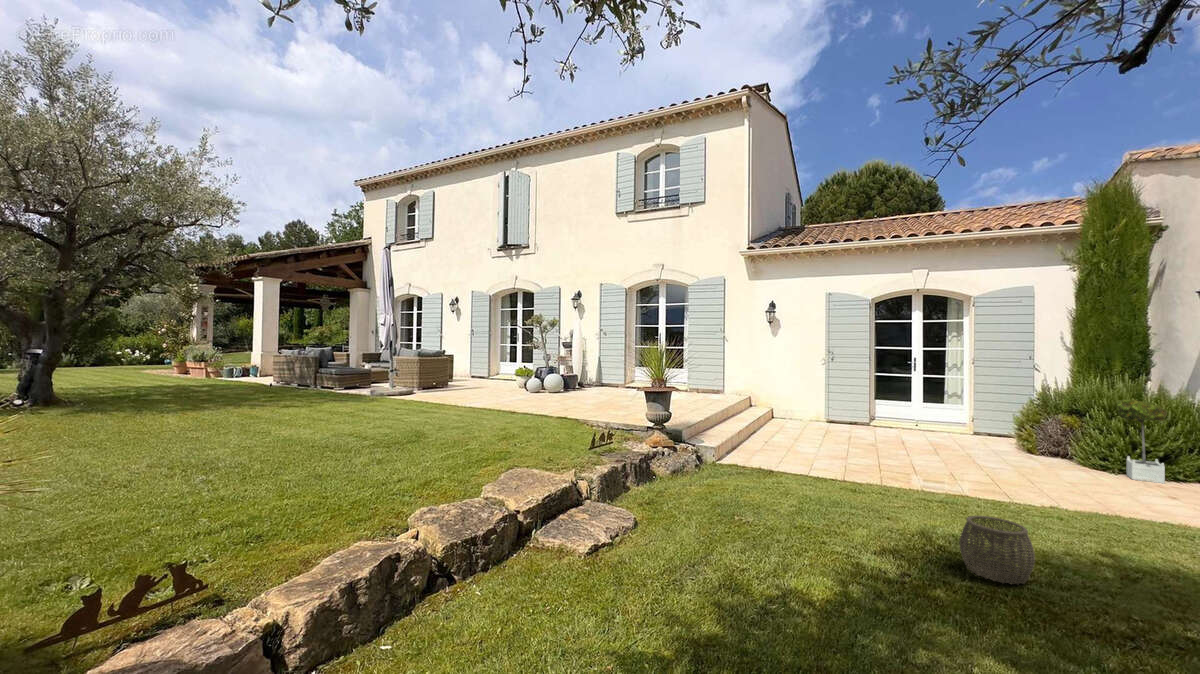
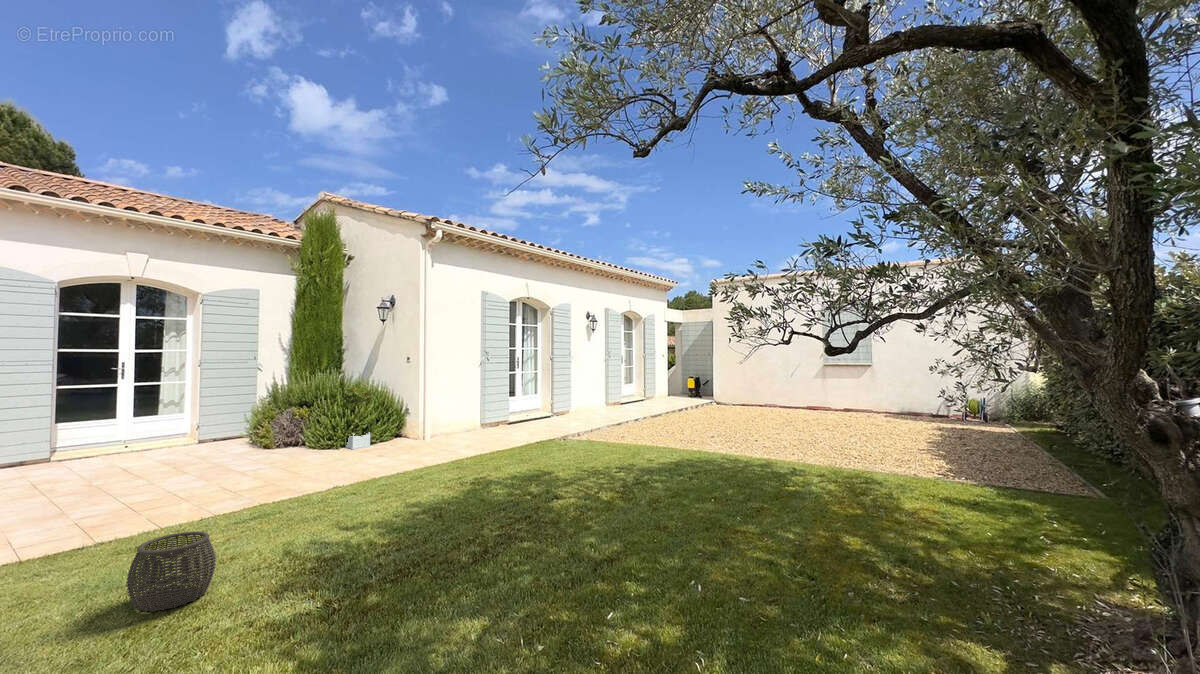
woven basket: present [959,516,1035,584] -> present [126,532,216,612]

